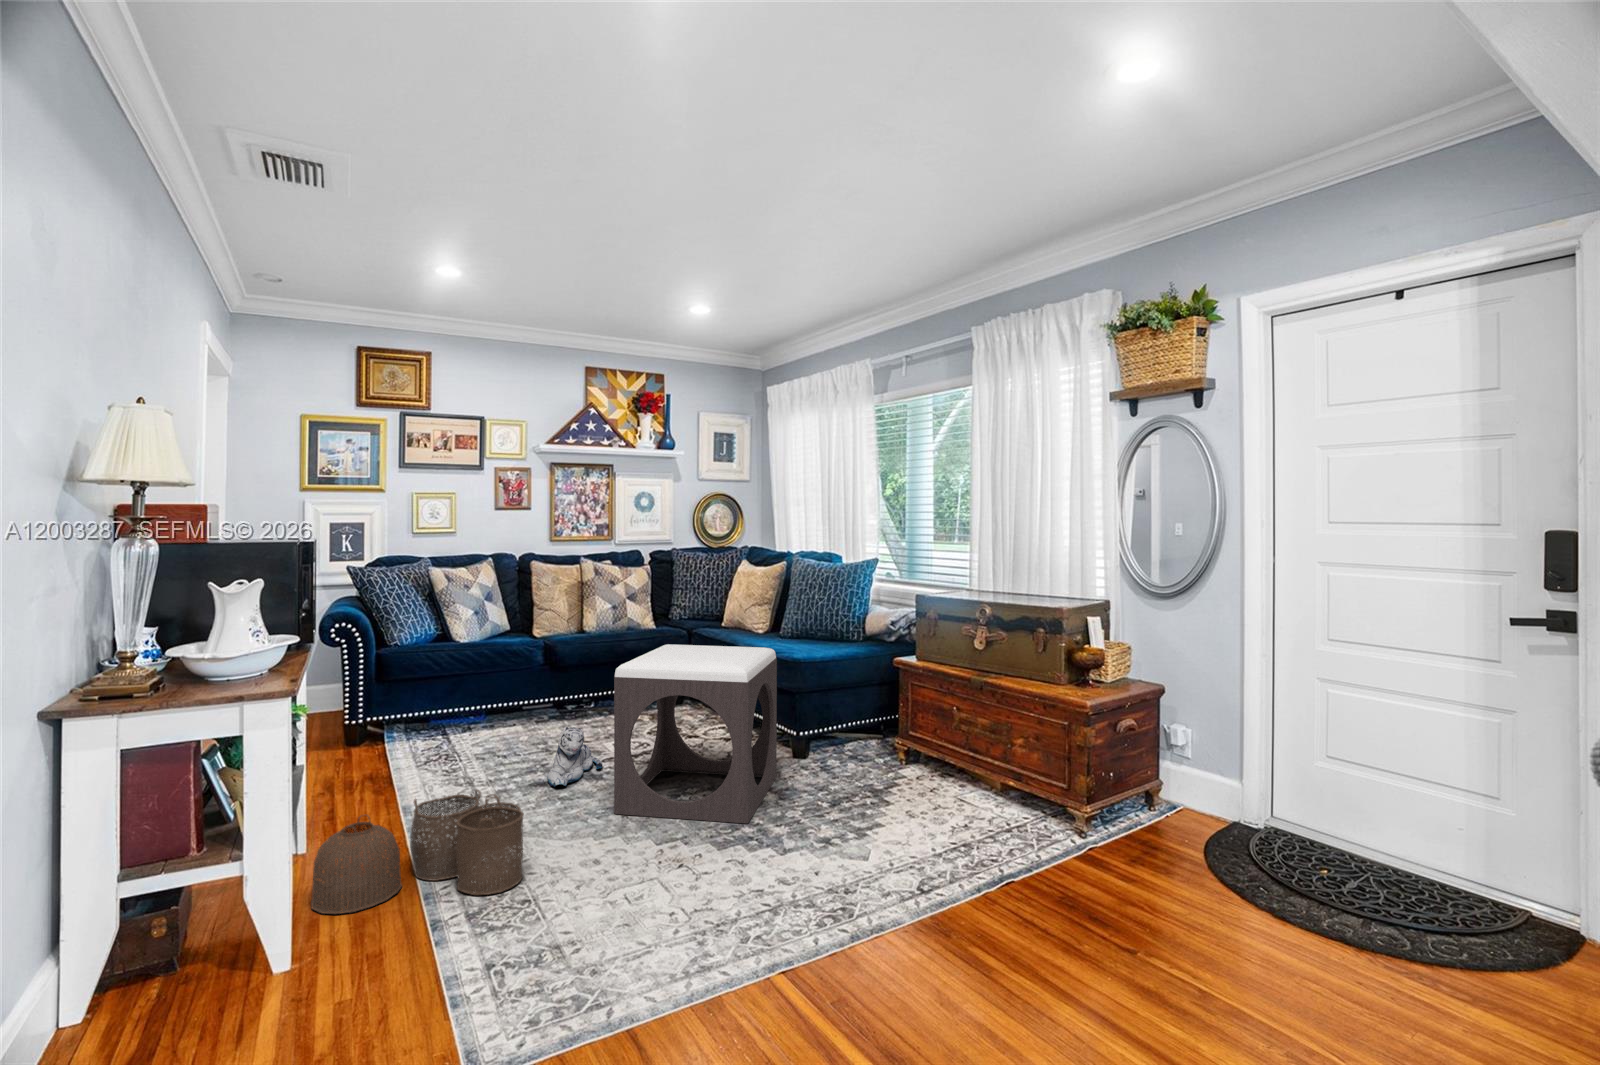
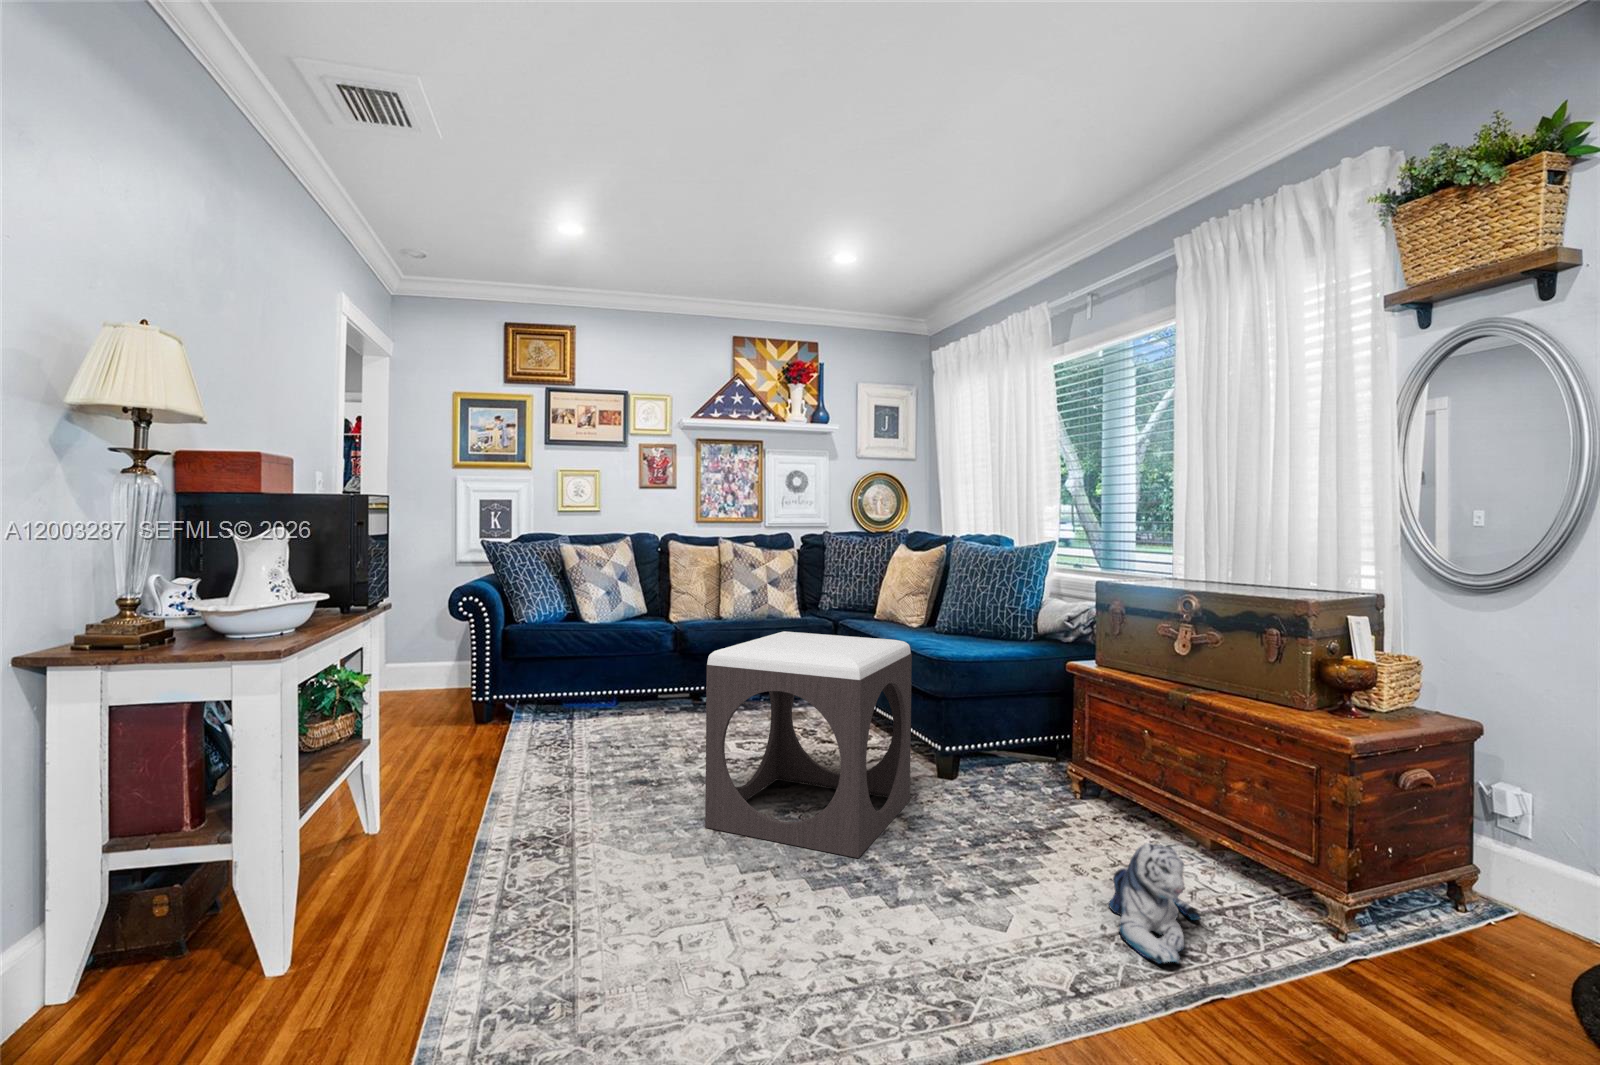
plush toy: present [548,727,602,787] -> present [1108,843,1200,964]
woven basket: present [311,790,524,914] -> none [342,785,595,916]

